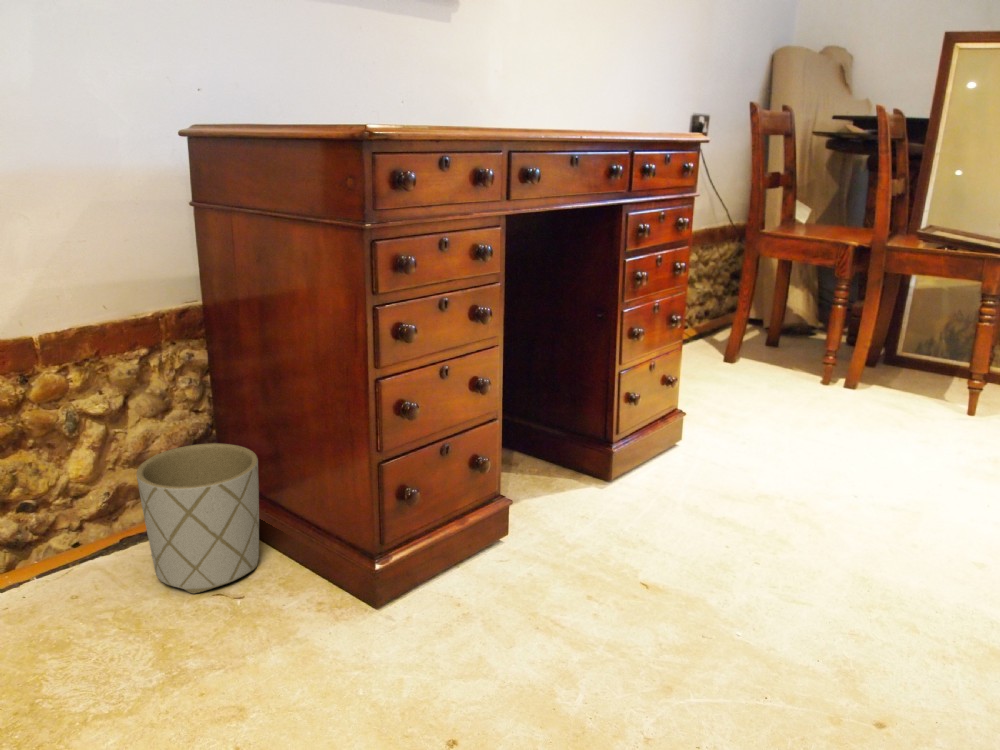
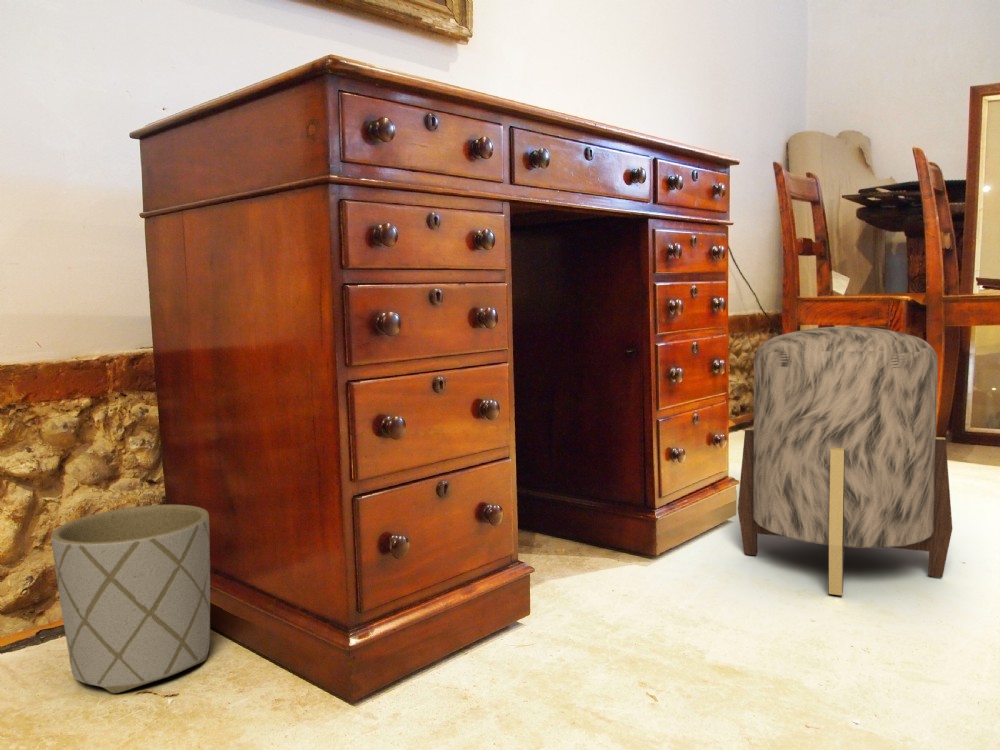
ottoman: none [681,305,855,527] -> present [738,327,952,595]

